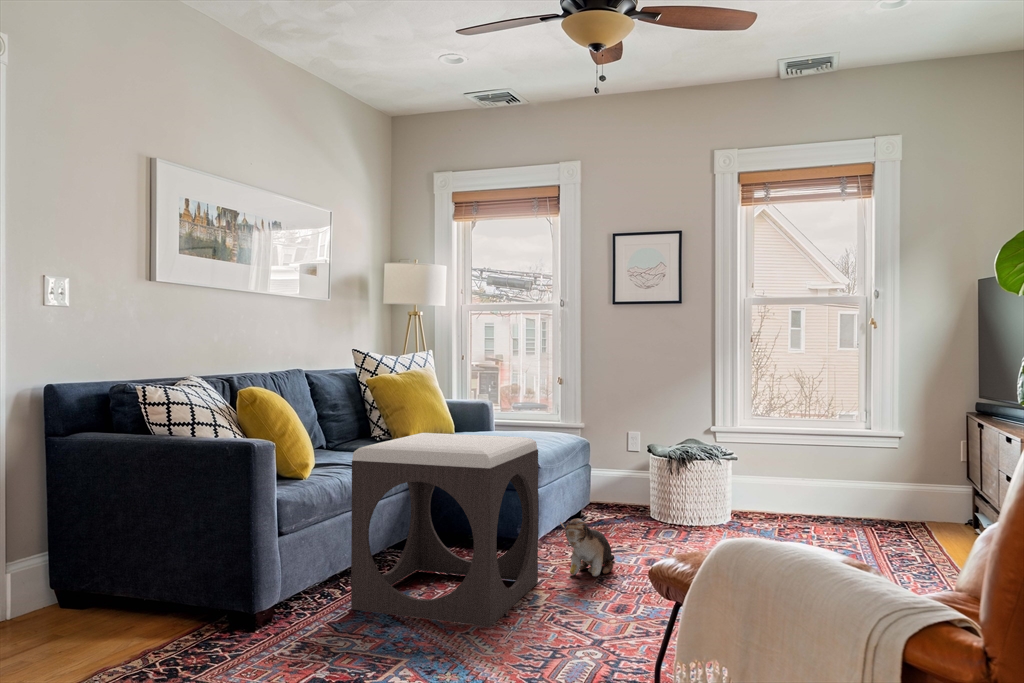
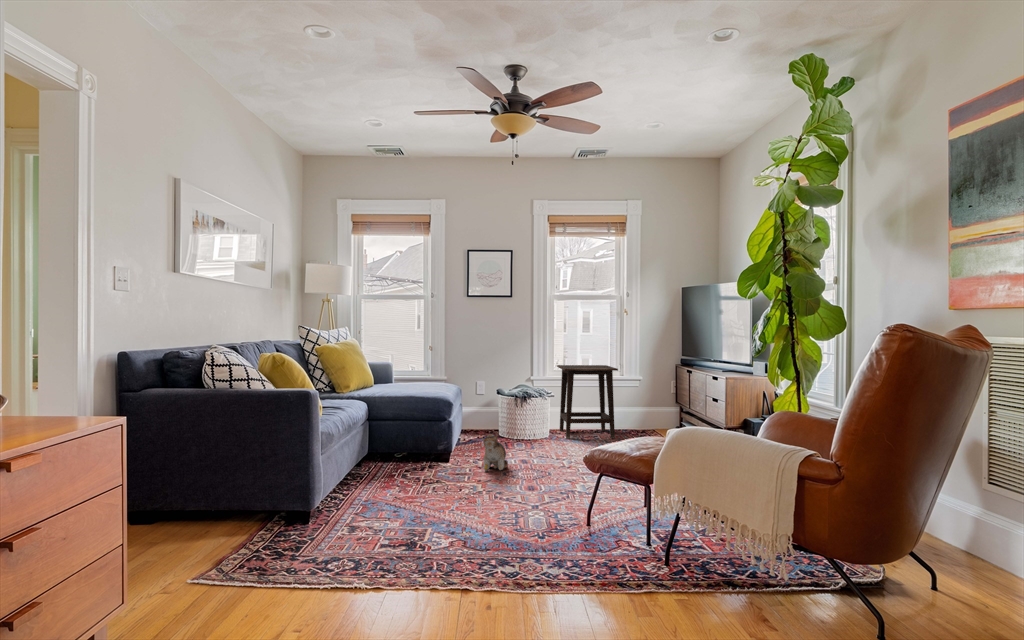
side table: none [749,409,843,534] -> present [557,365,618,438]
footstool: present [351,433,538,627] -> none [364,383,469,502]

